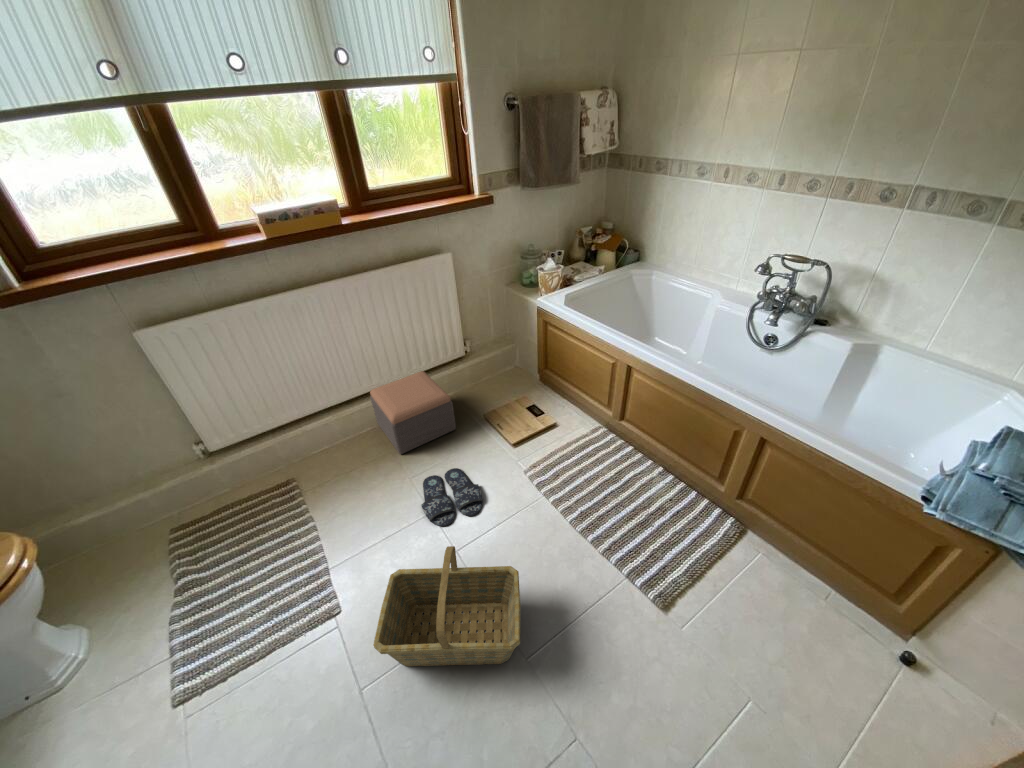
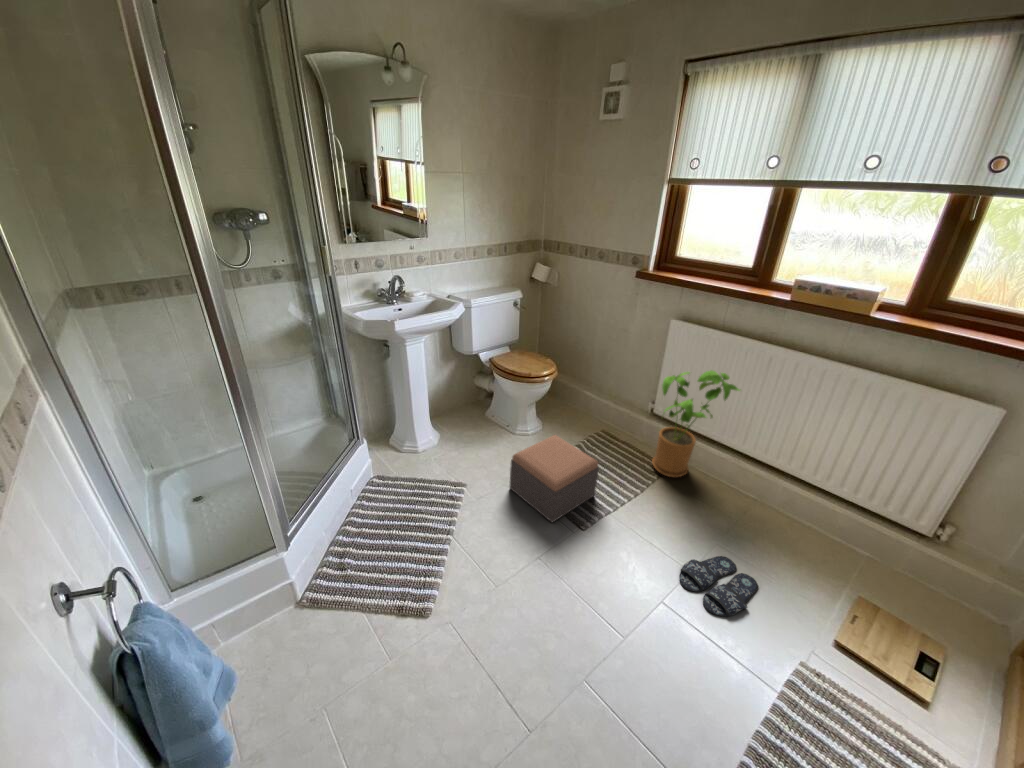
house plant: none [204,350,313,495] -> present [652,370,740,477]
footstool: present [370,371,456,454] -> present [510,435,599,522]
basket: present [373,546,520,666] -> none [551,537,646,659]

